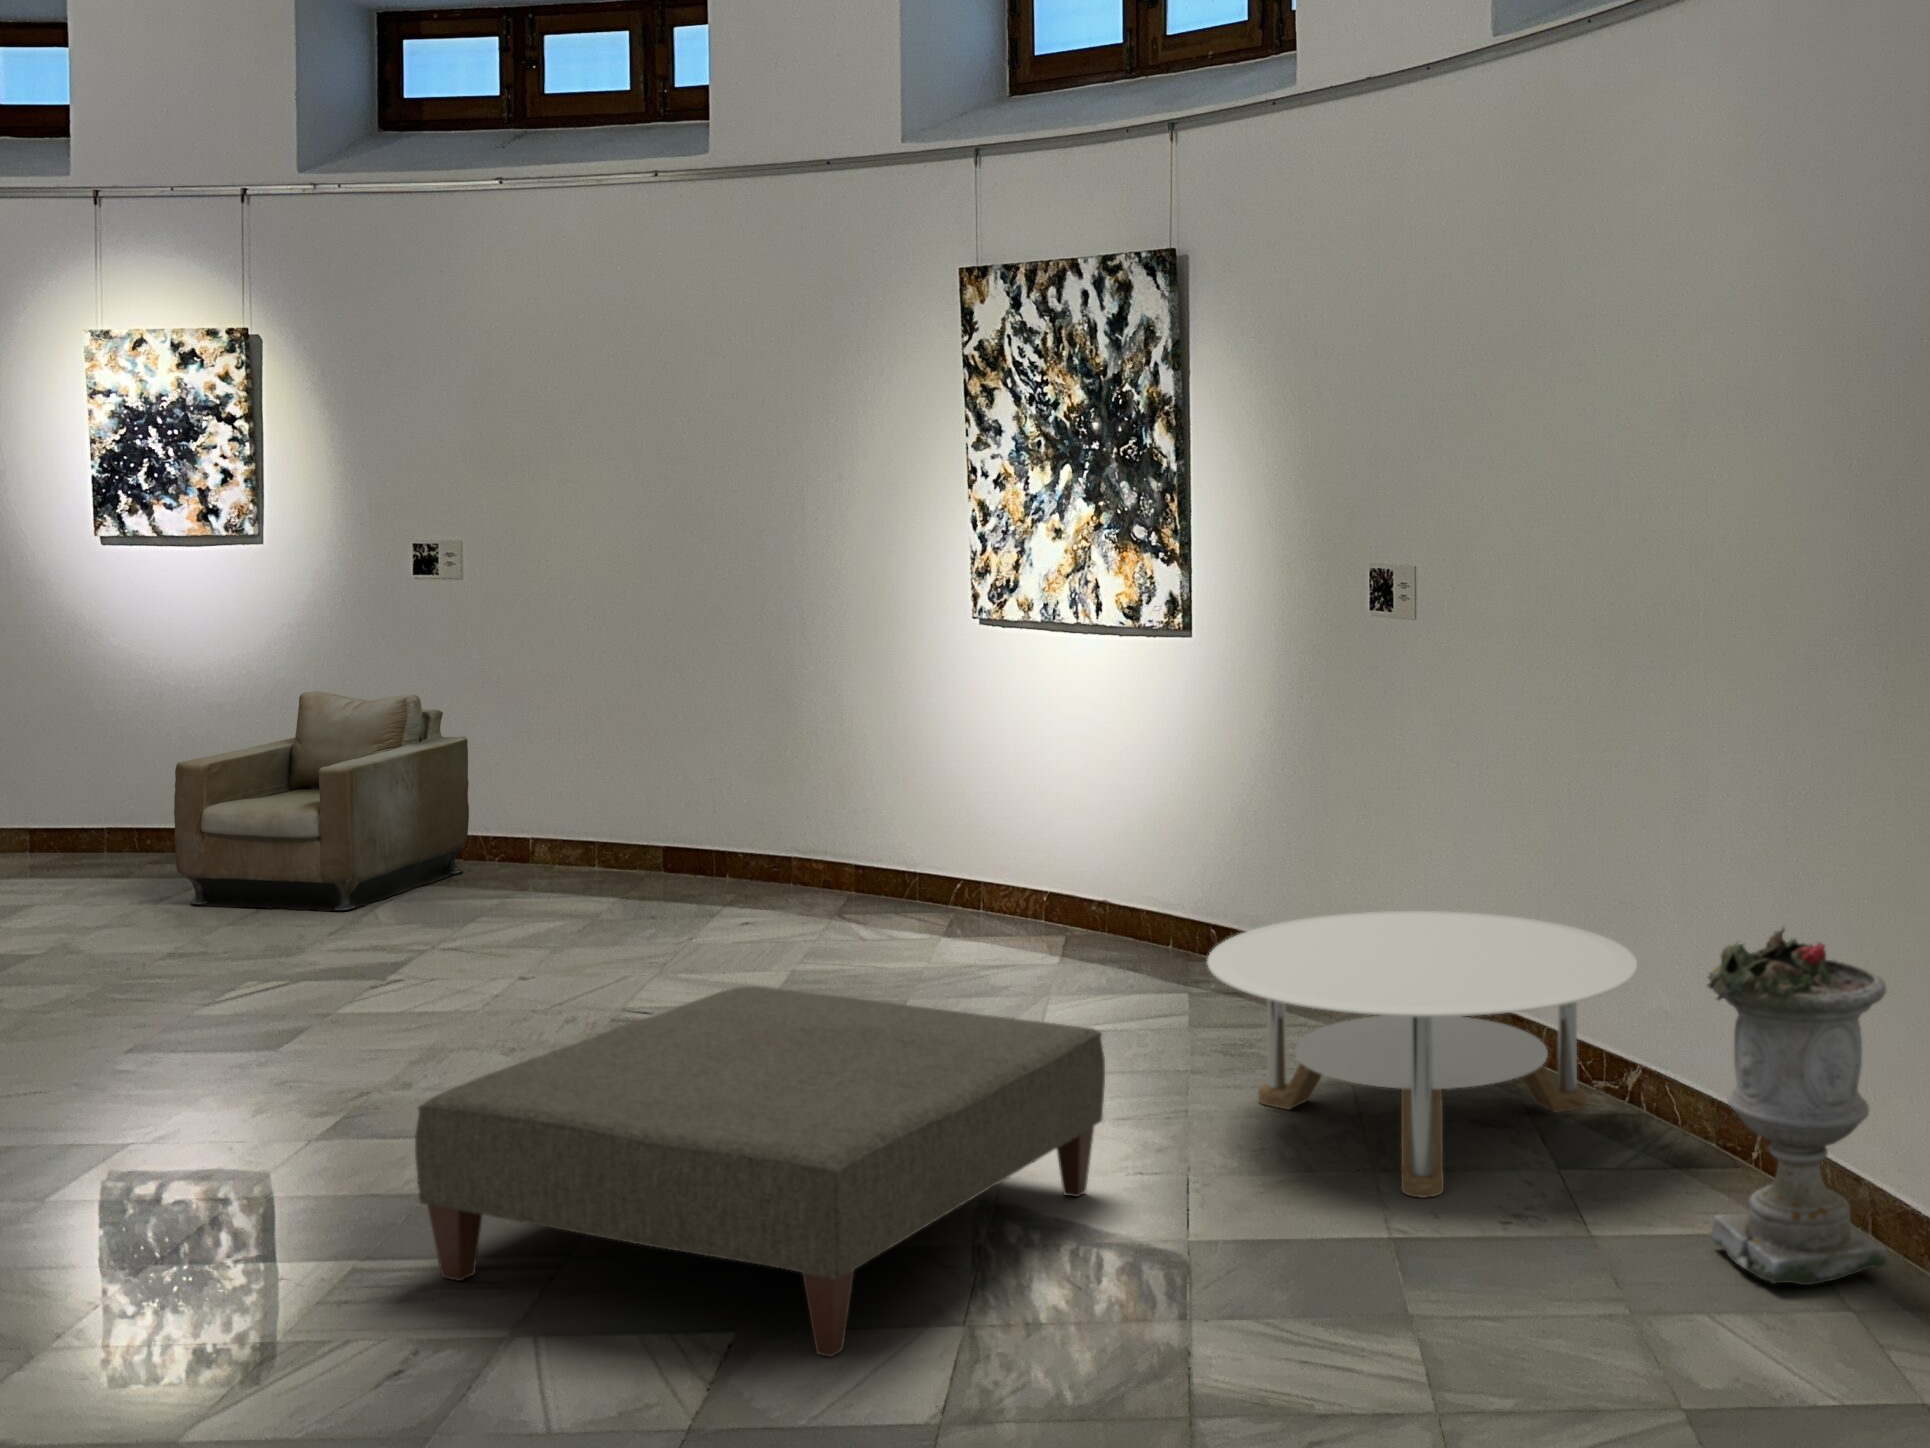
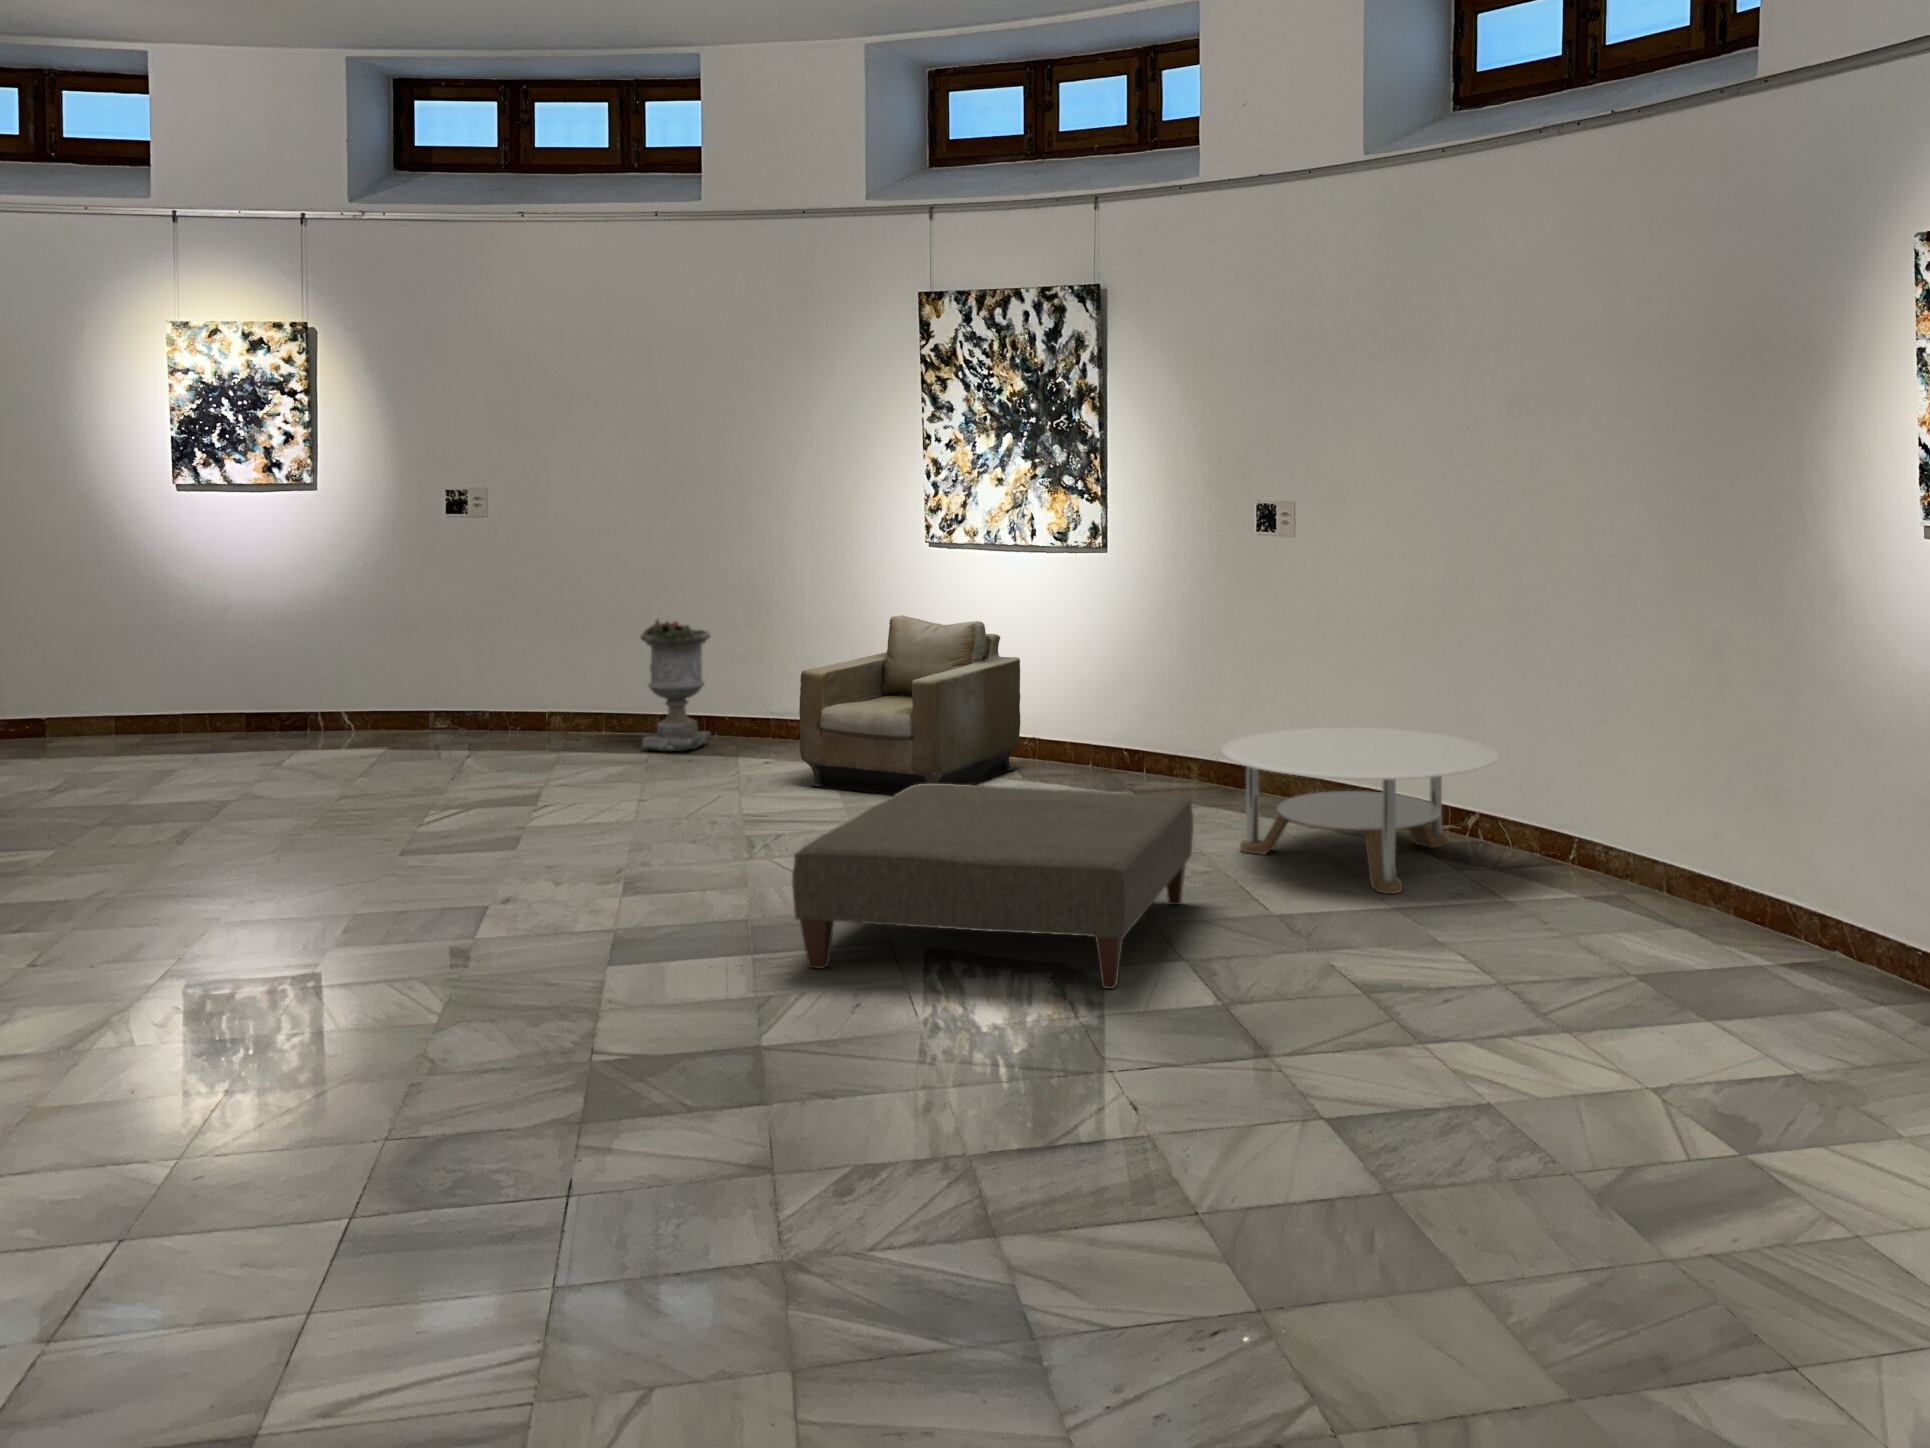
armchair: present [174,691,469,911] -> present [799,615,1020,795]
planter: present [1707,928,1887,1285] -> present [641,620,711,751]

